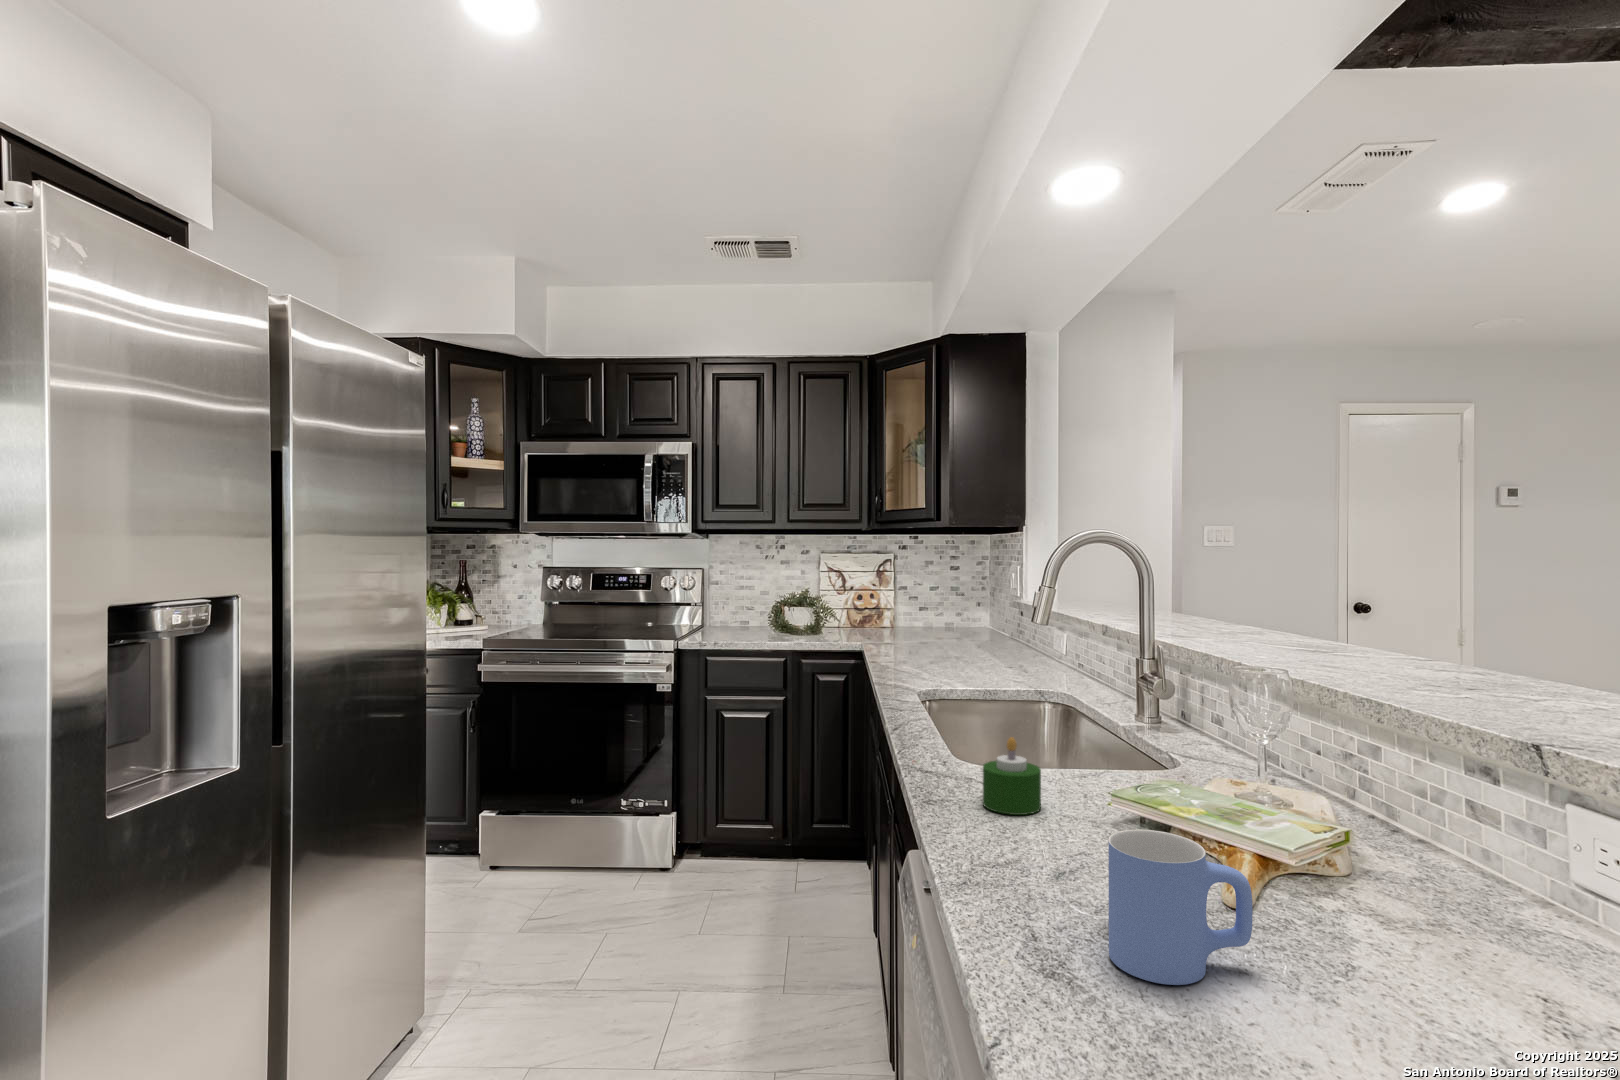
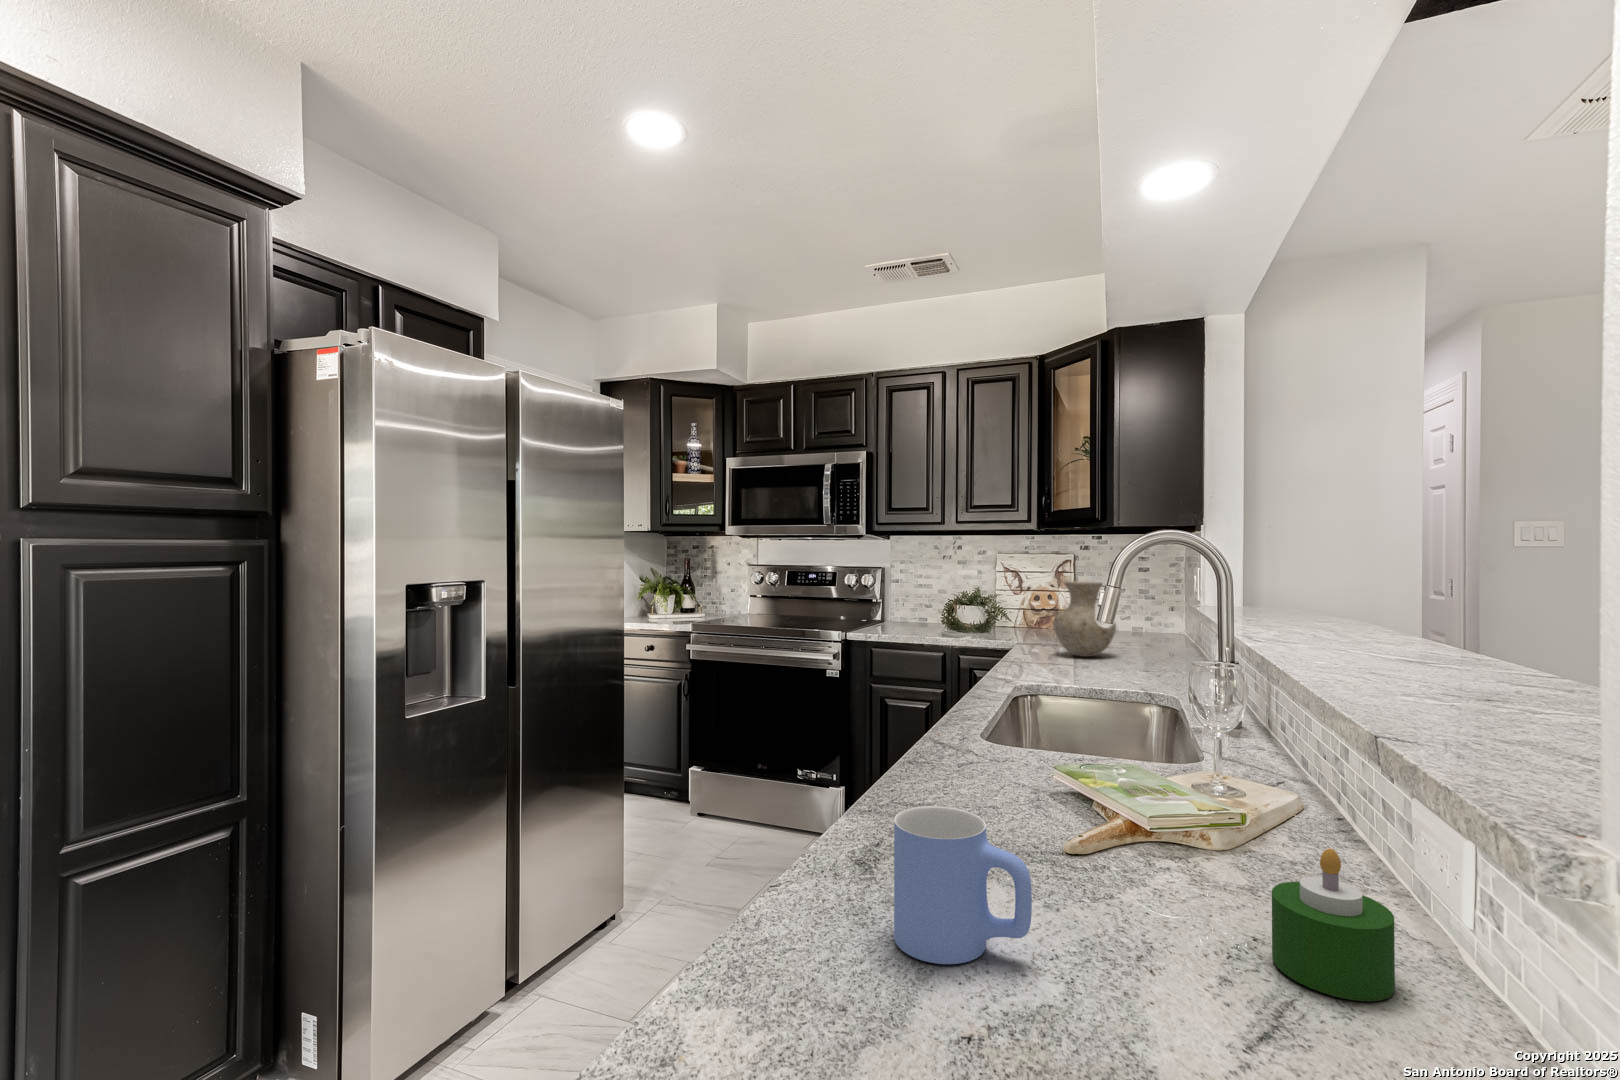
vase: none [907,582,965,657] -> present [1053,581,1116,657]
candle: present [983,737,1041,815] -> present [1272,849,1395,1001]

